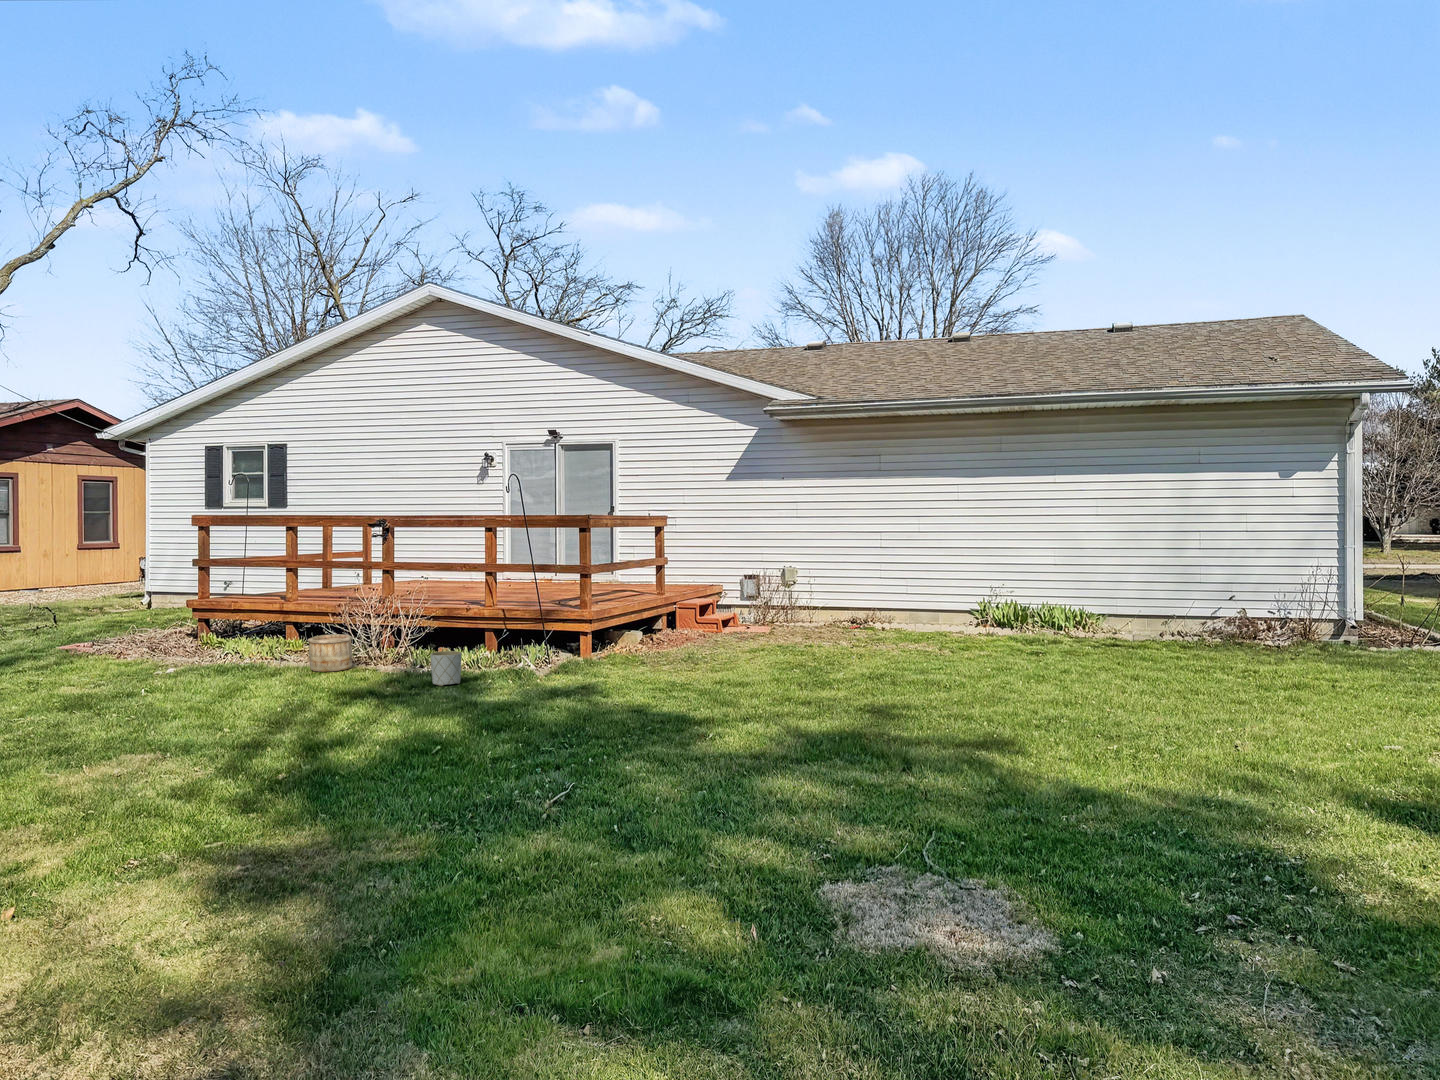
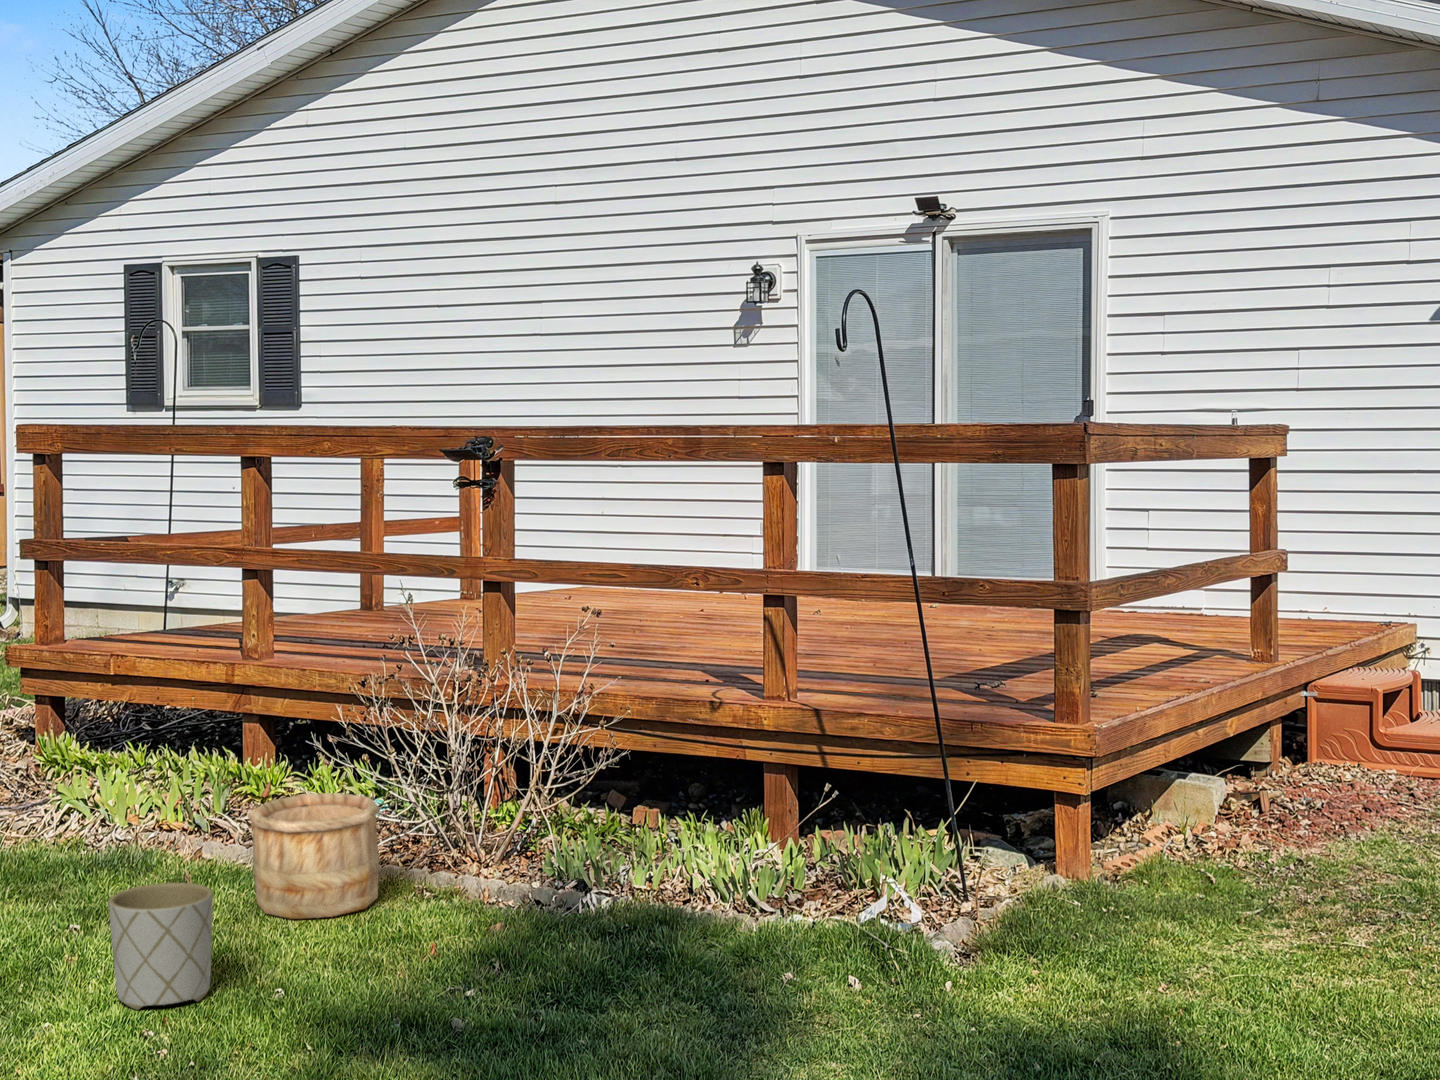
planter: present [431,651,461,686] -> present [108,883,213,1010]

